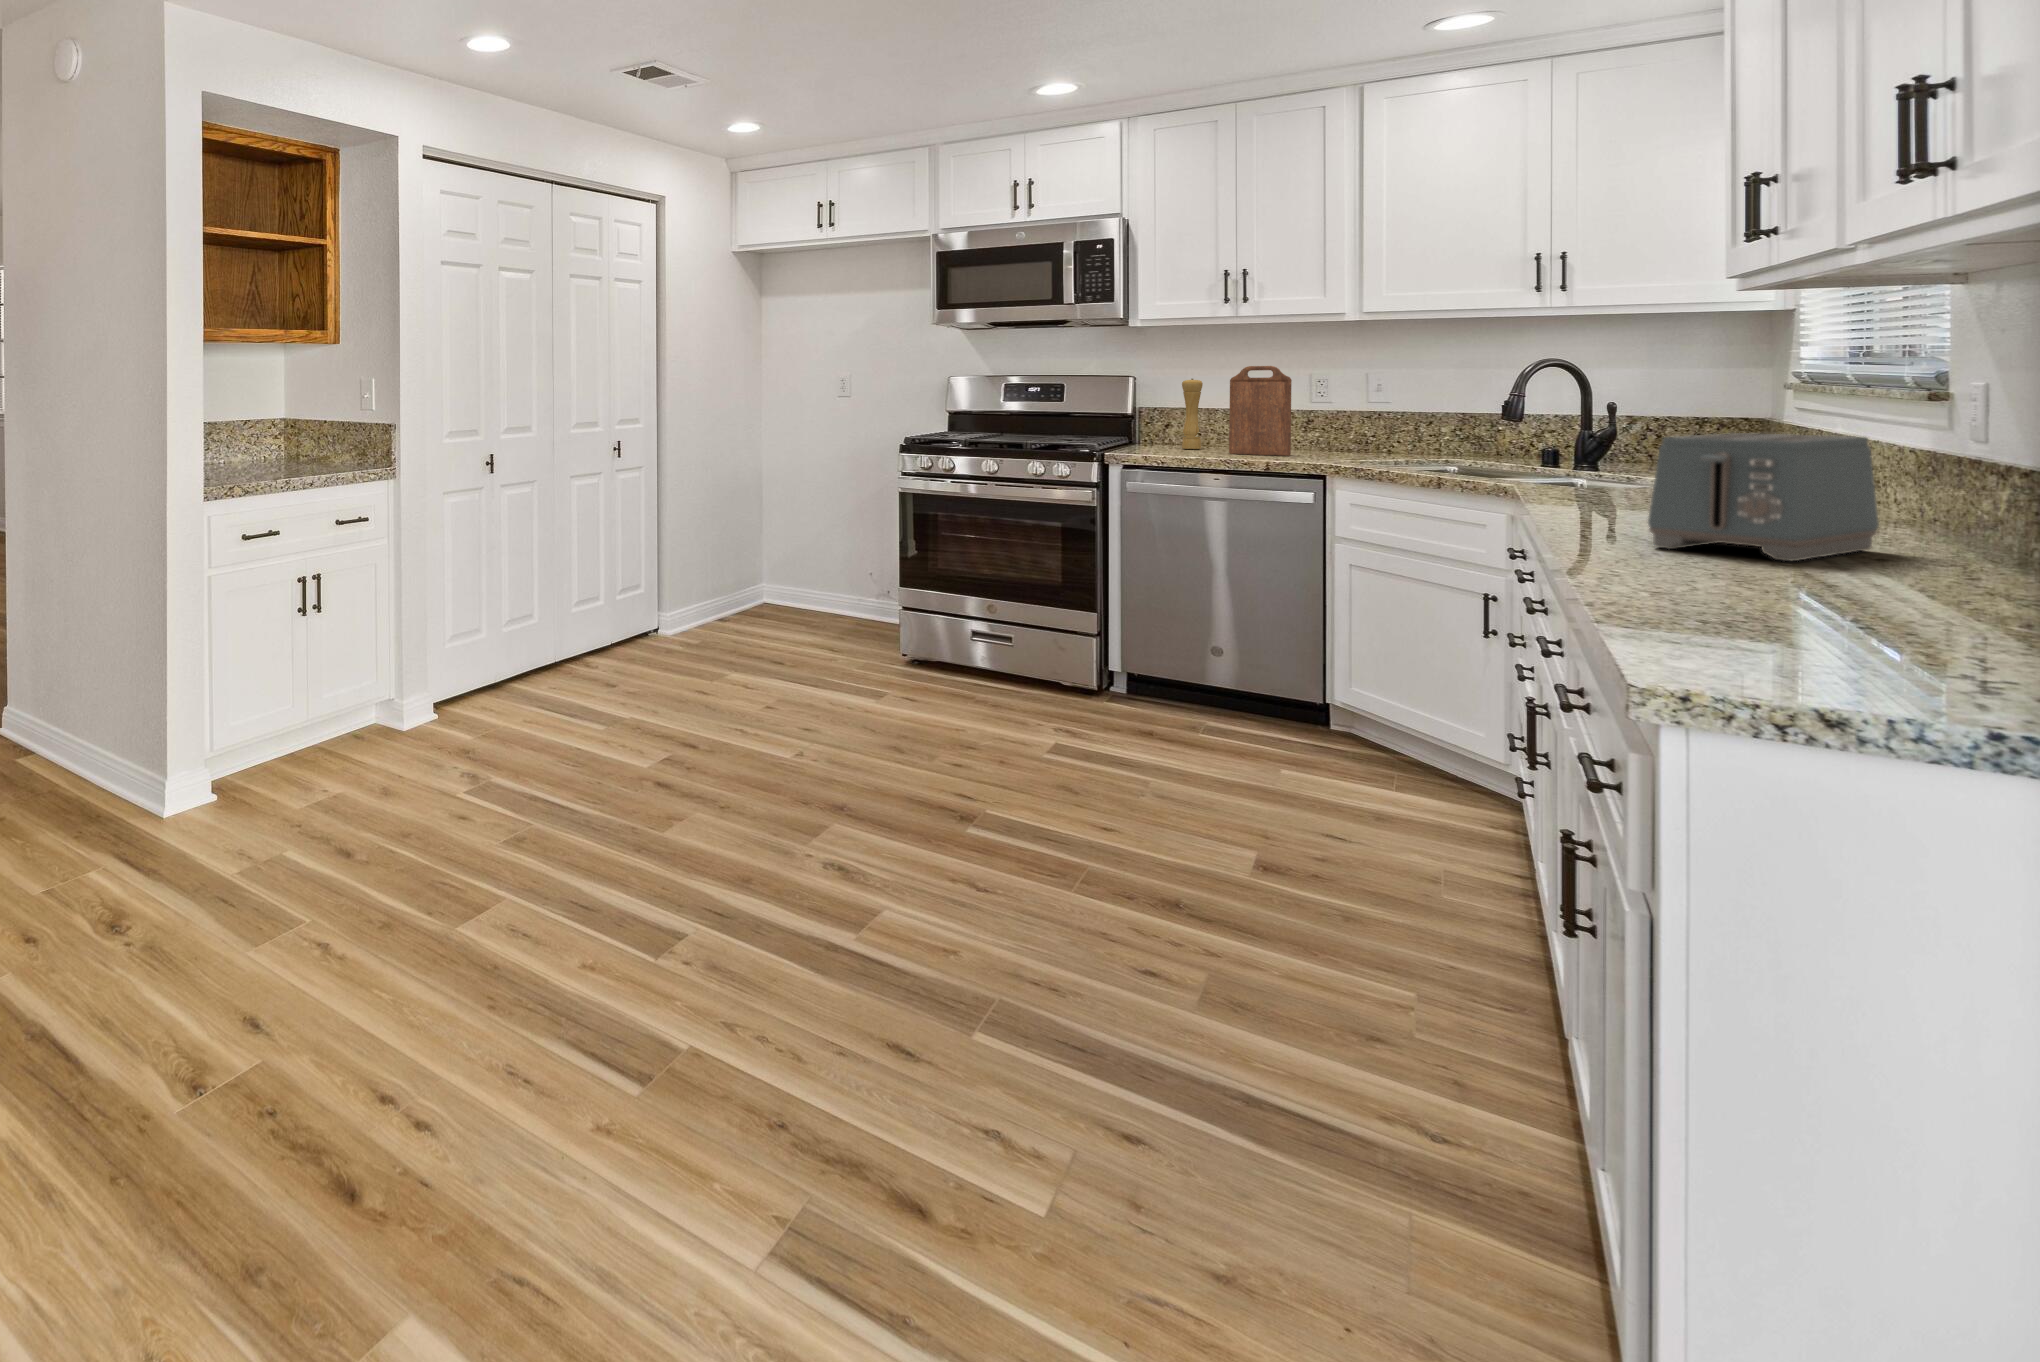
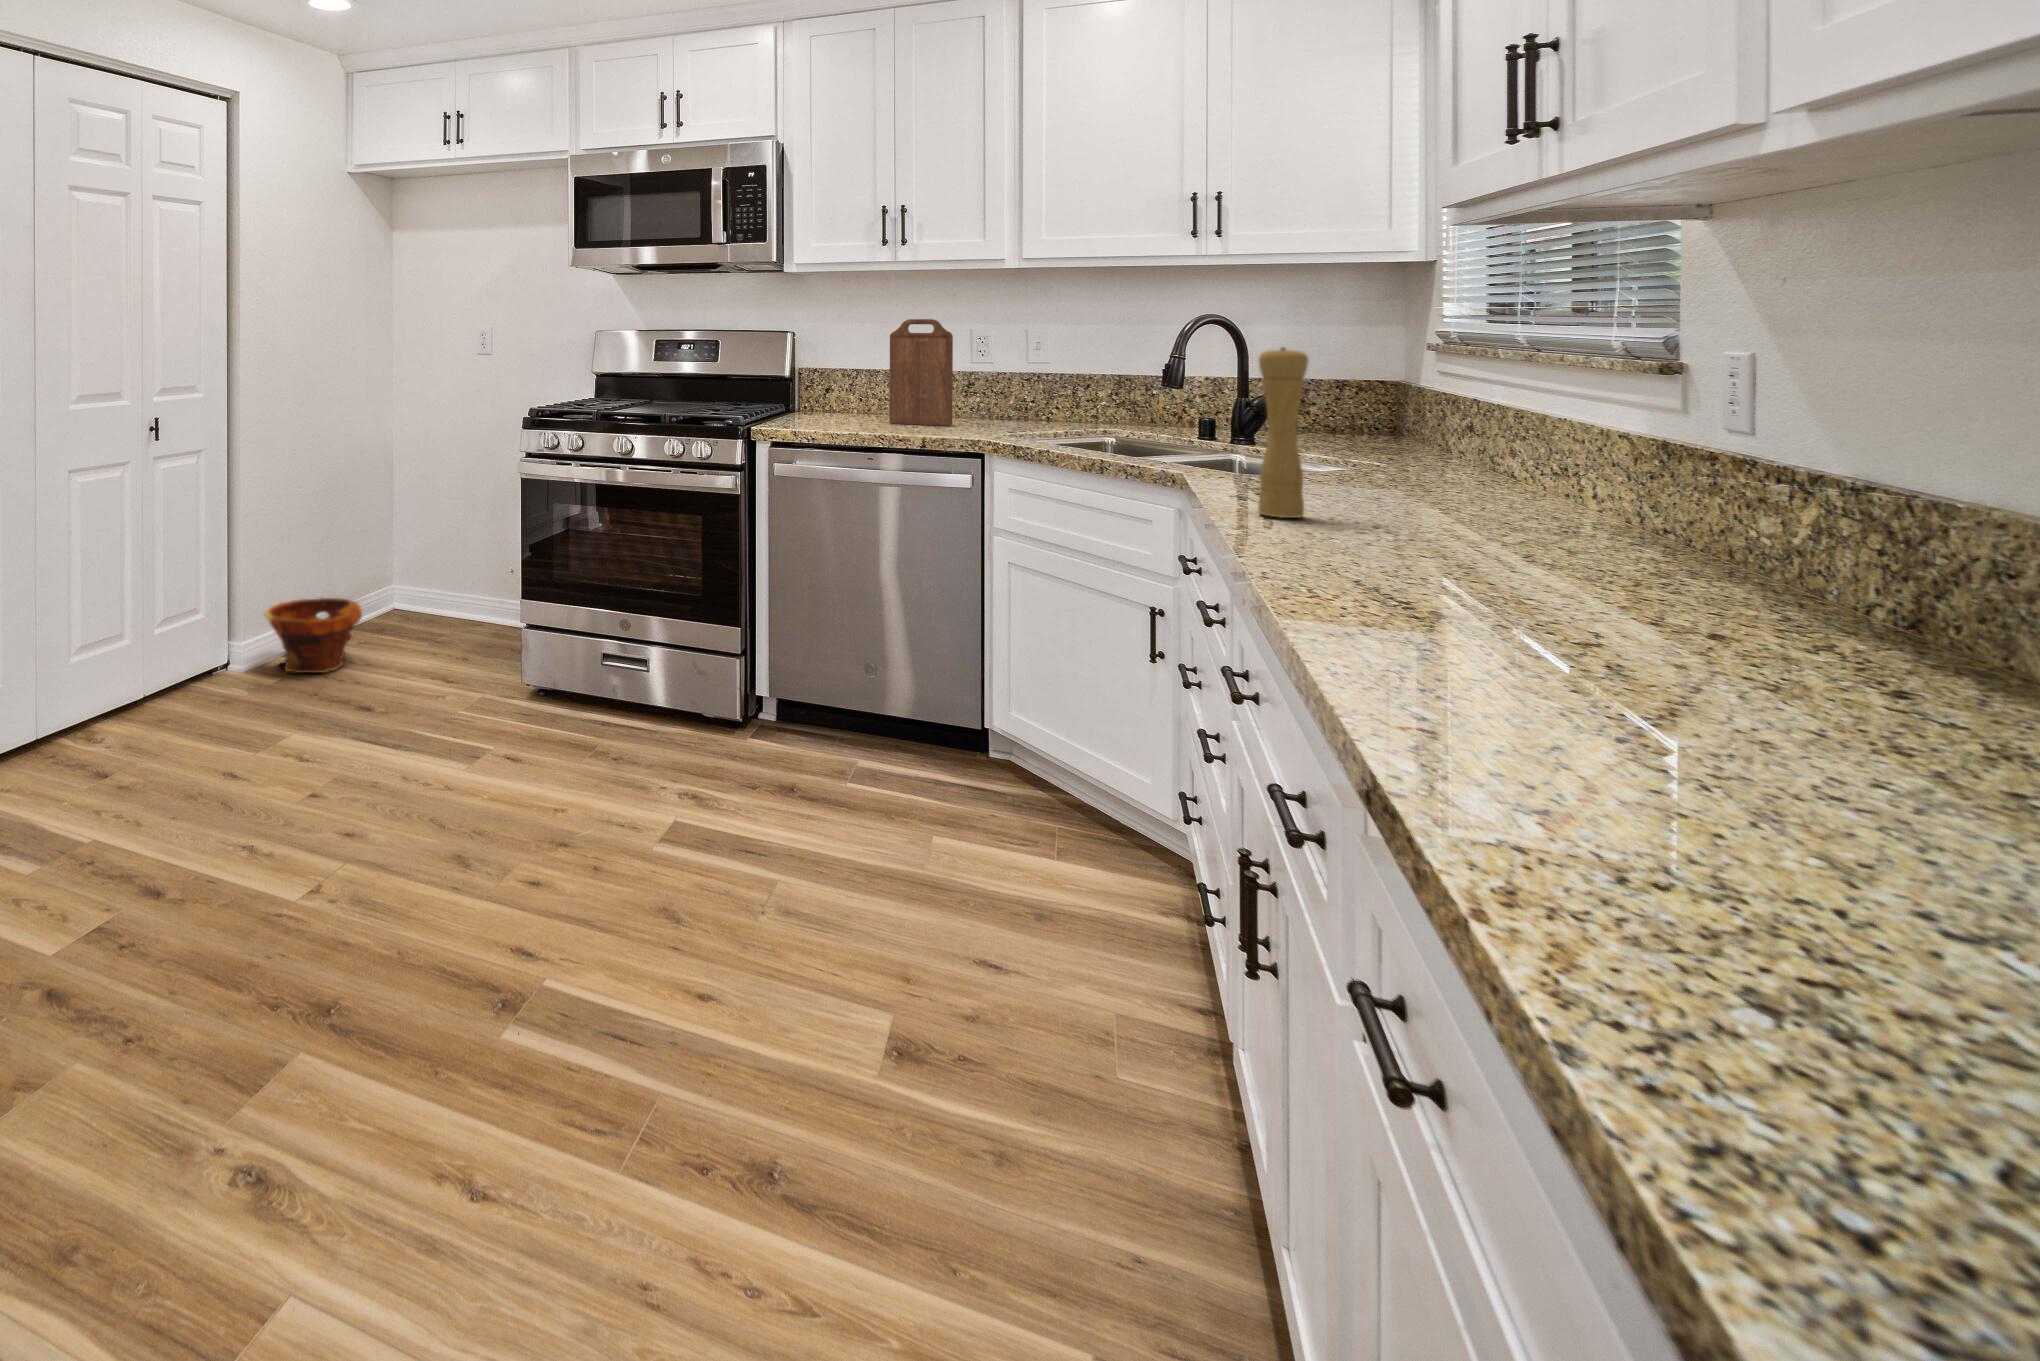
pepper mill: present [1182,379,1203,449] -> present [1258,347,1308,518]
toaster: present [1648,433,1879,561] -> none [1388,428,1655,645]
planter: none [692,583,765,637] -> present [264,598,362,673]

